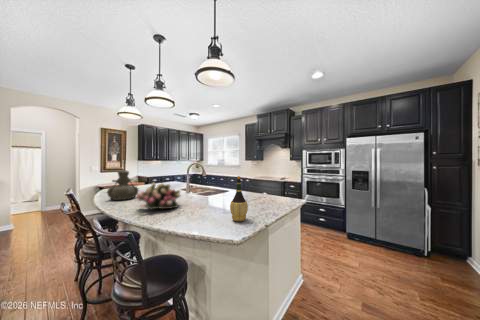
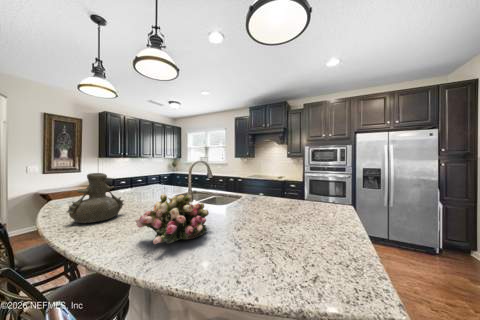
wine bottle: present [230,176,248,221] -> none [320,182,353,259]

